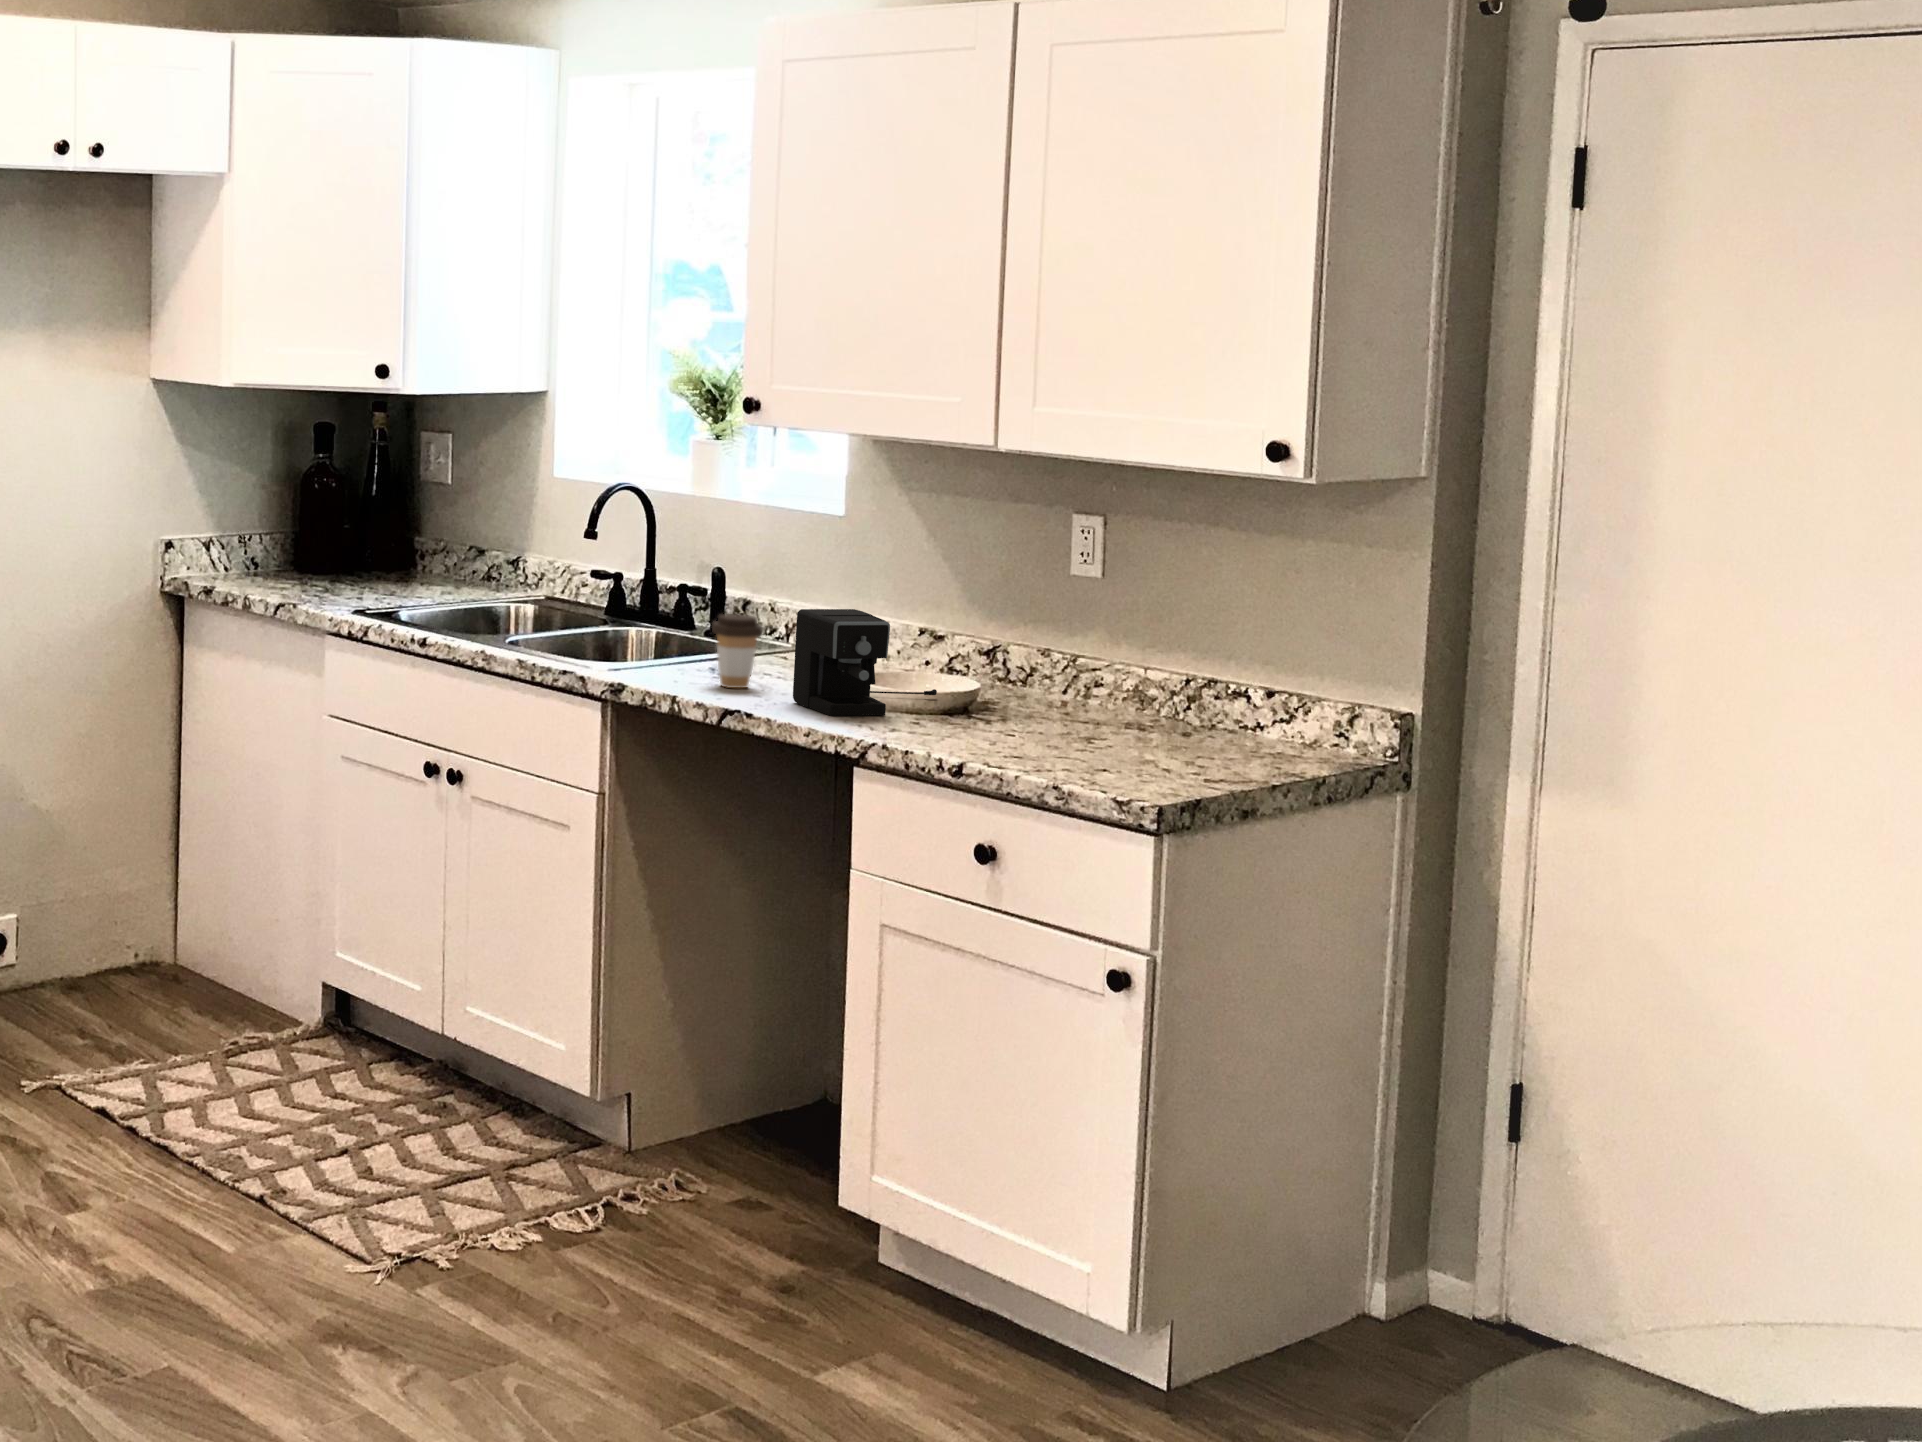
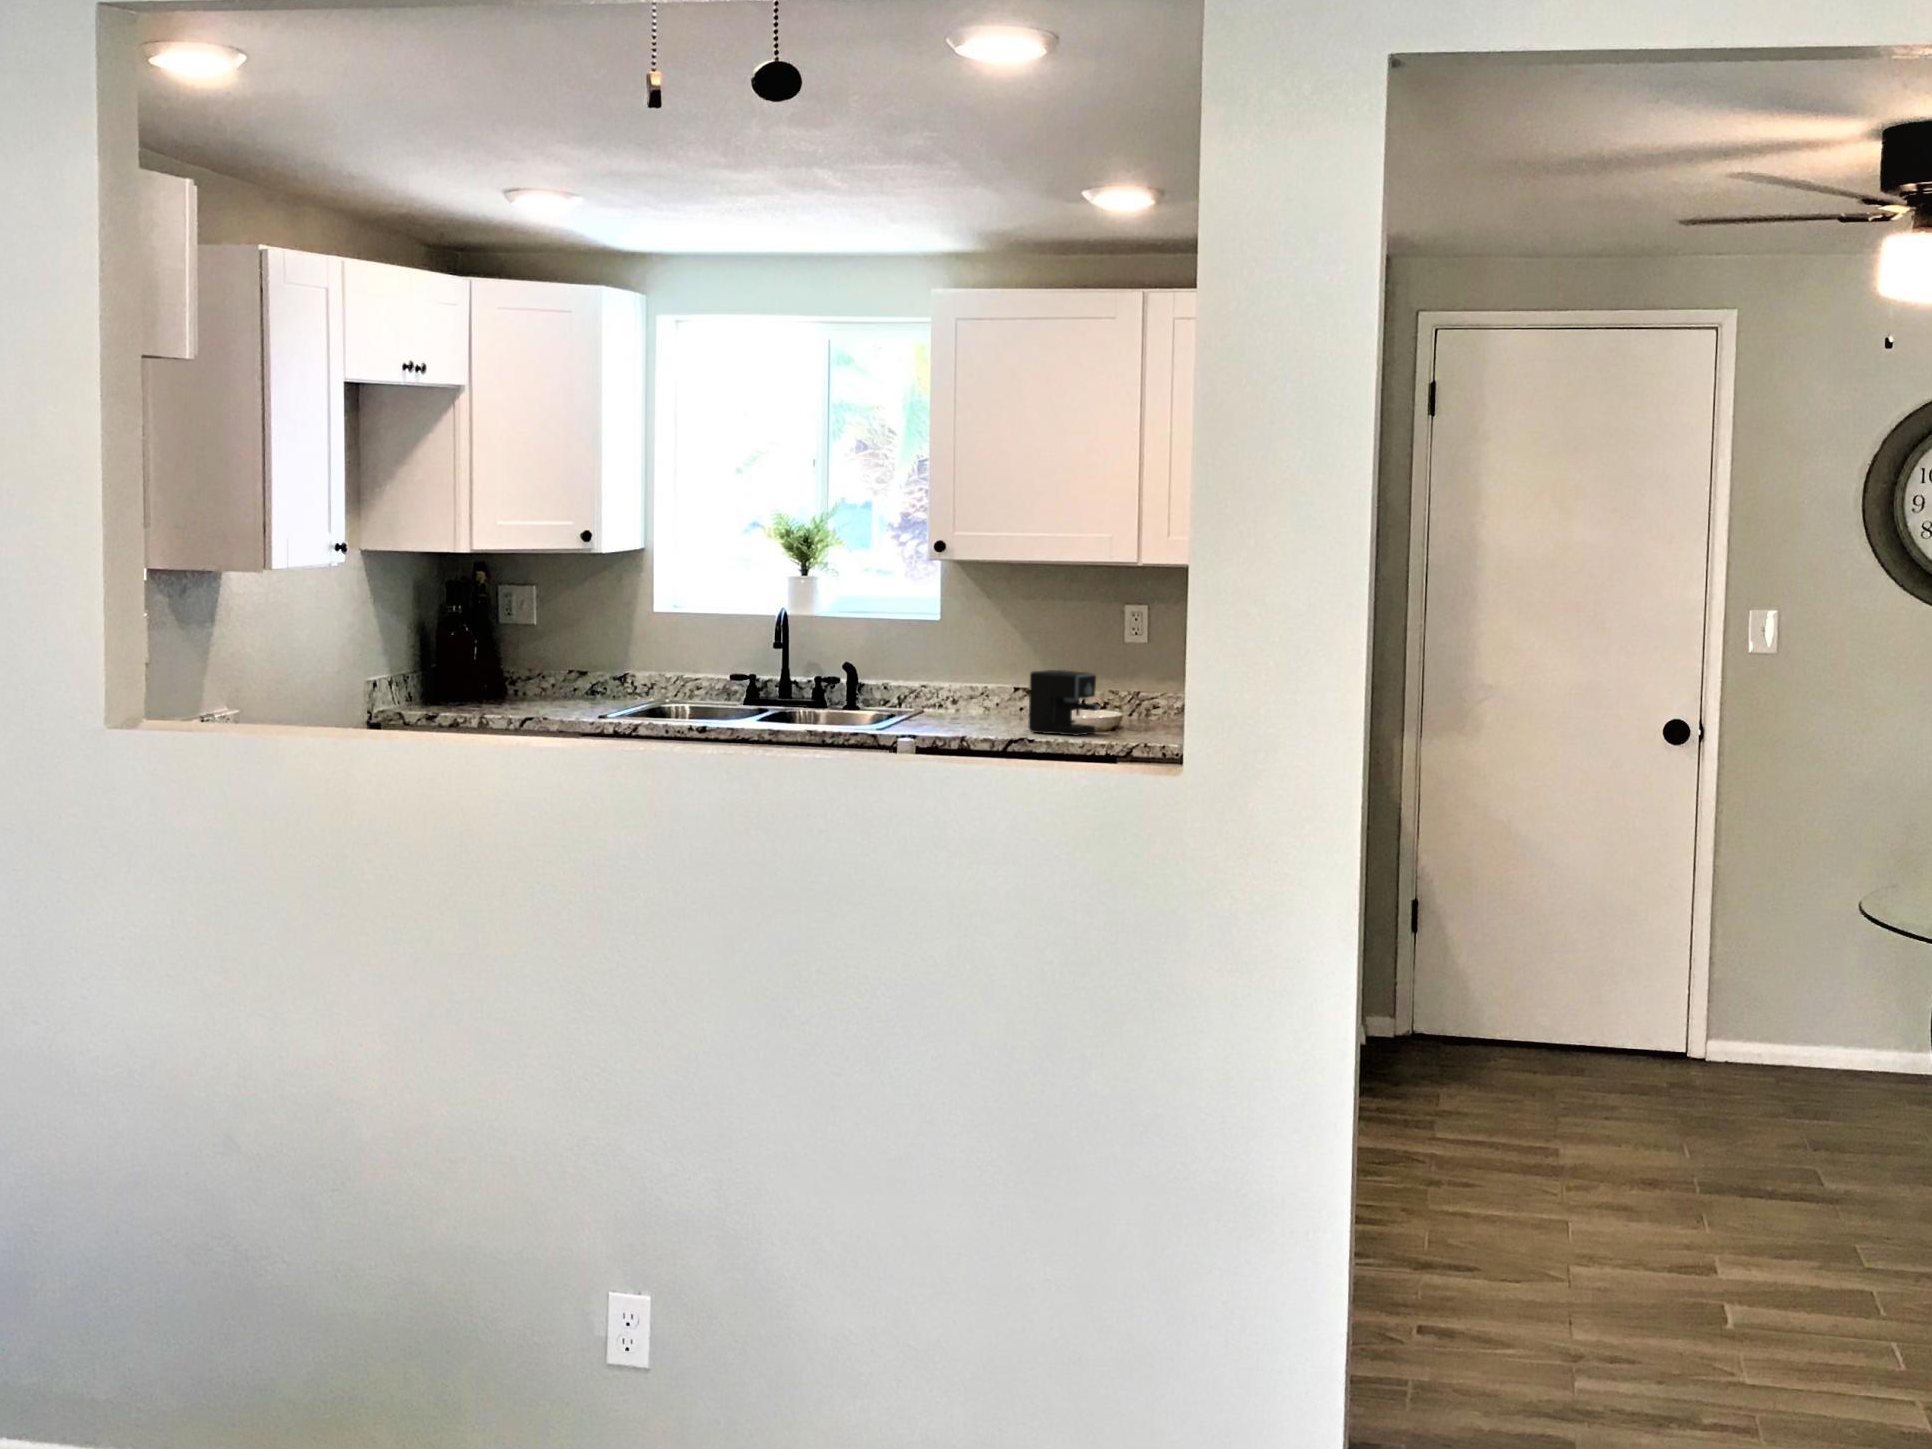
coffee cup: present [712,614,762,688] -> none [950,682,986,731]

